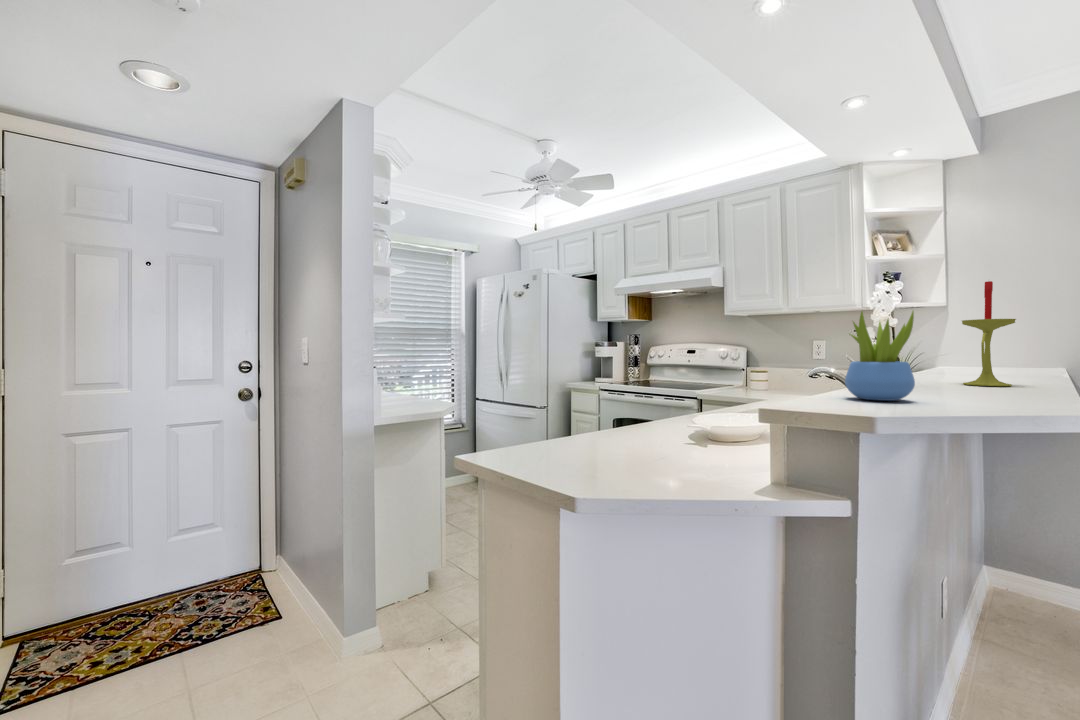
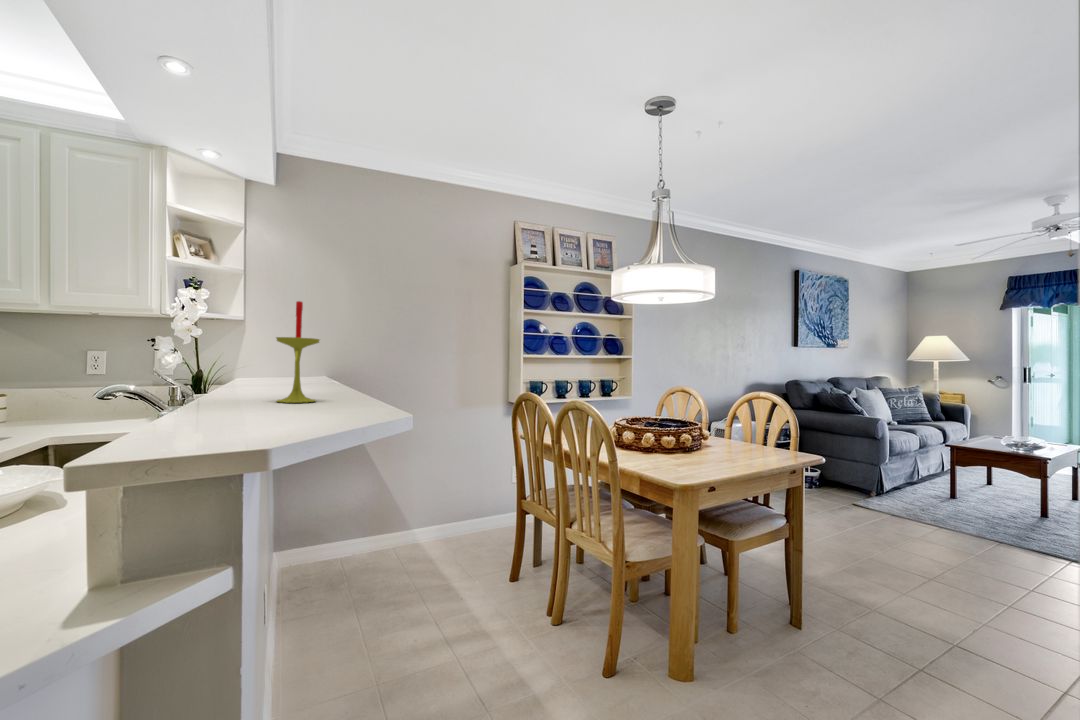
succulent plant: present [845,311,915,401] -> none [155,313,251,439]

